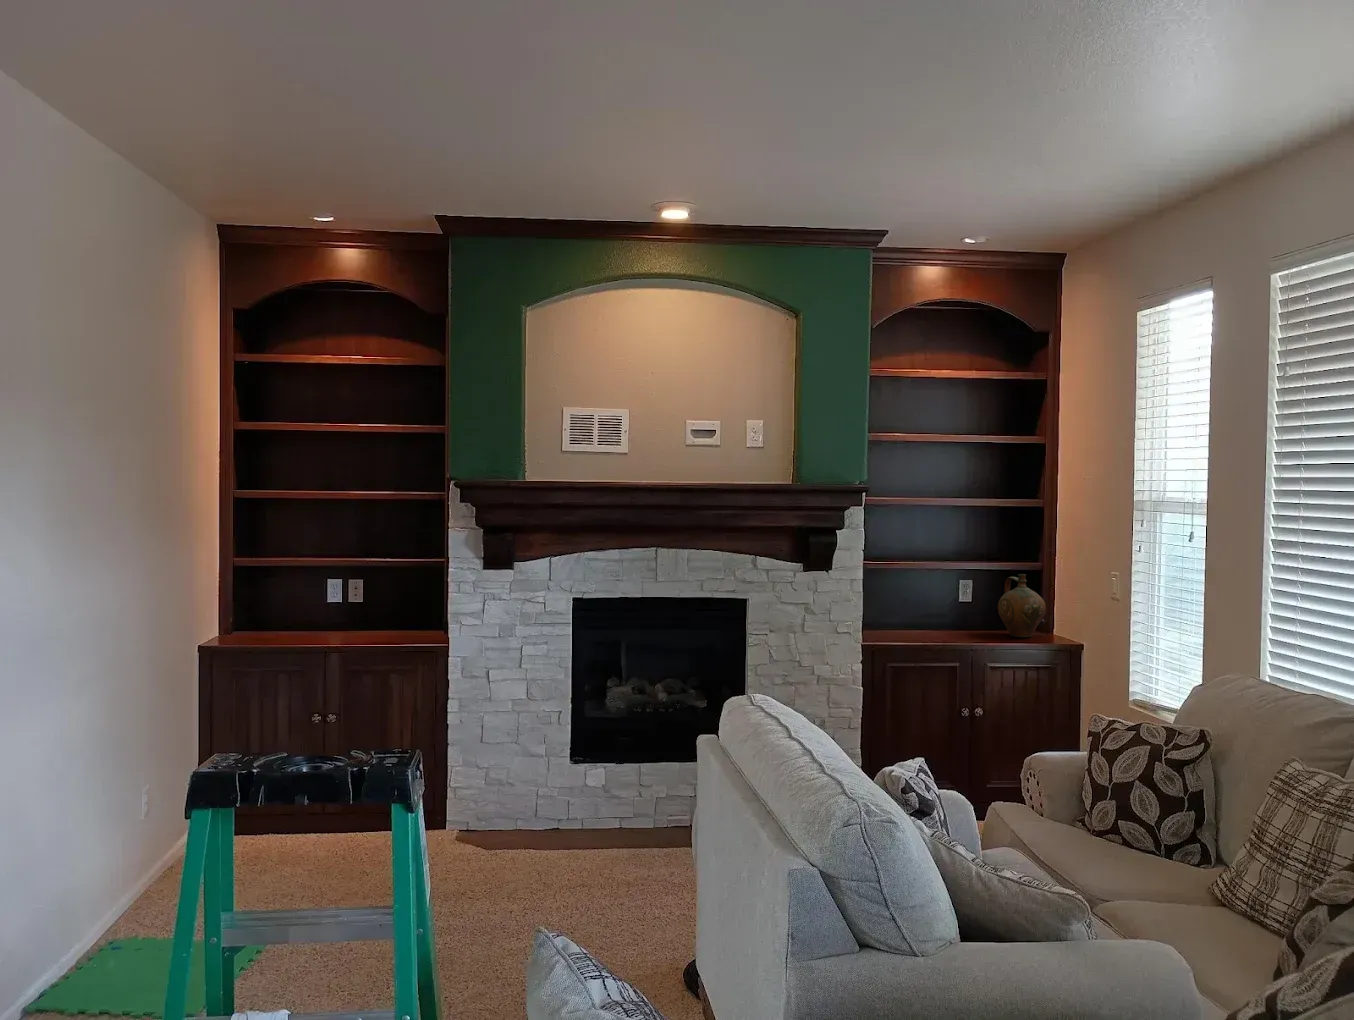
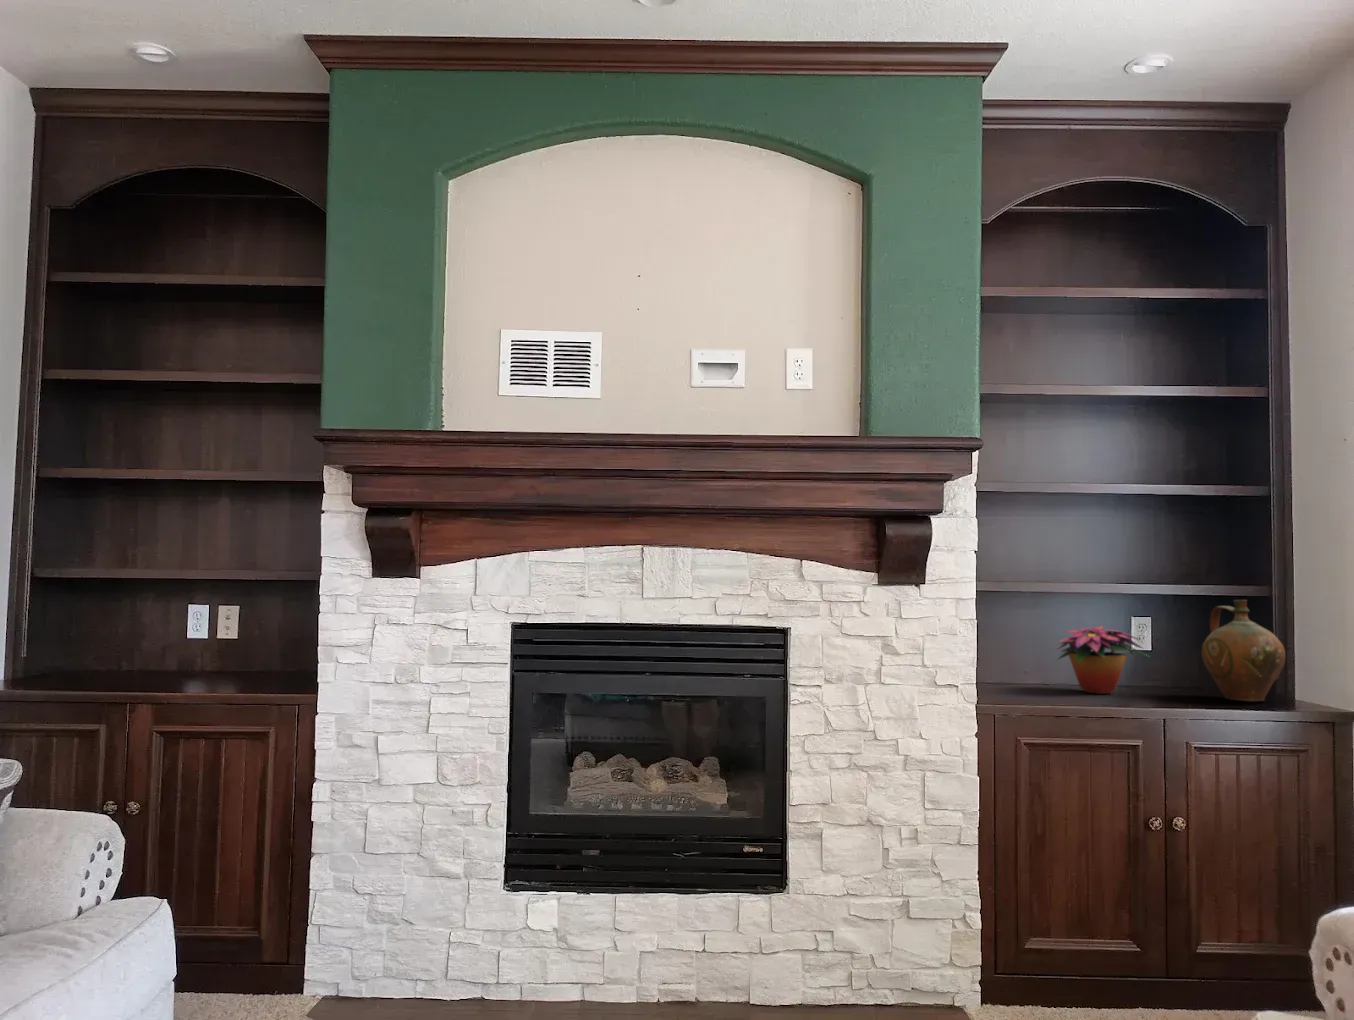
flower arrangement: none [904,588,969,632] -> present [1057,627,1142,694]

